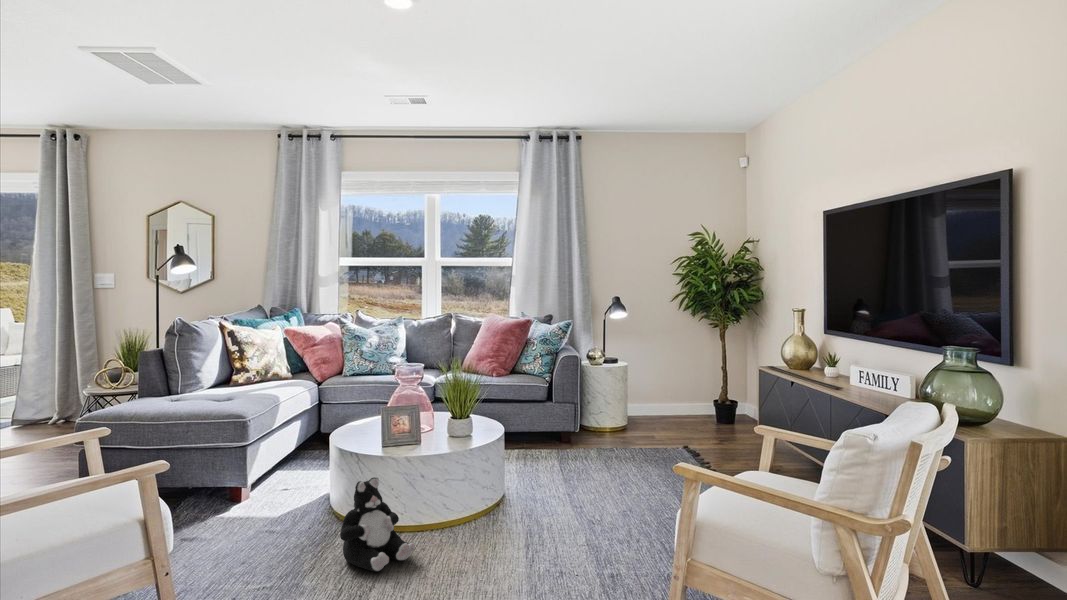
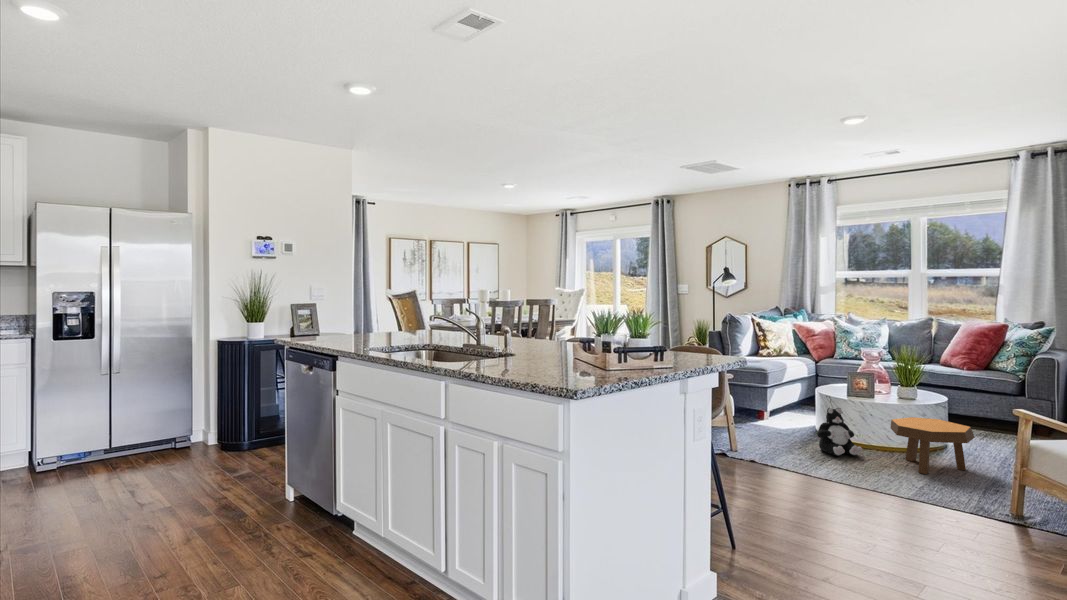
footstool: none [453,466,562,573] -> present [891,417,975,474]

